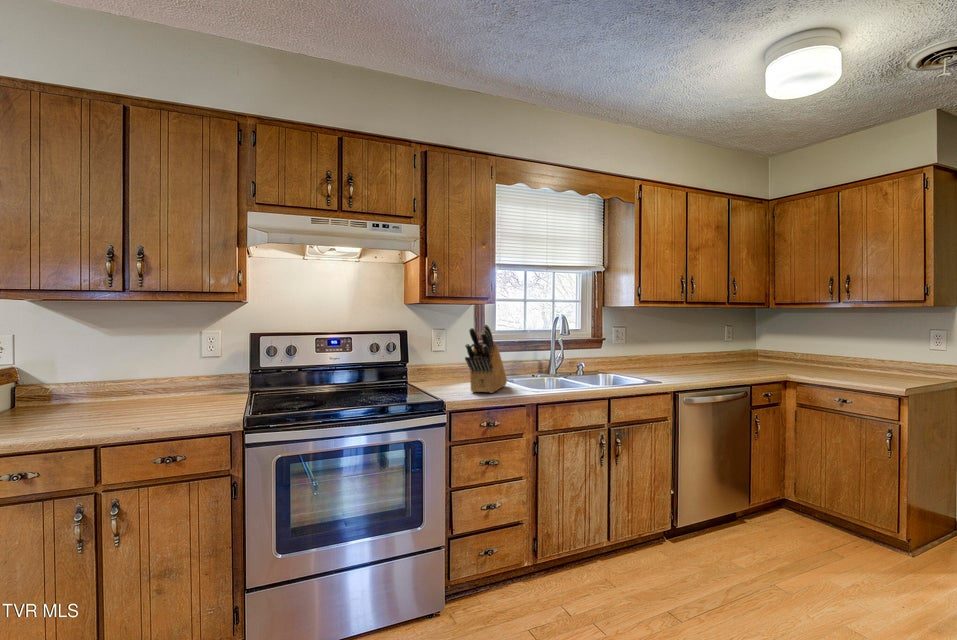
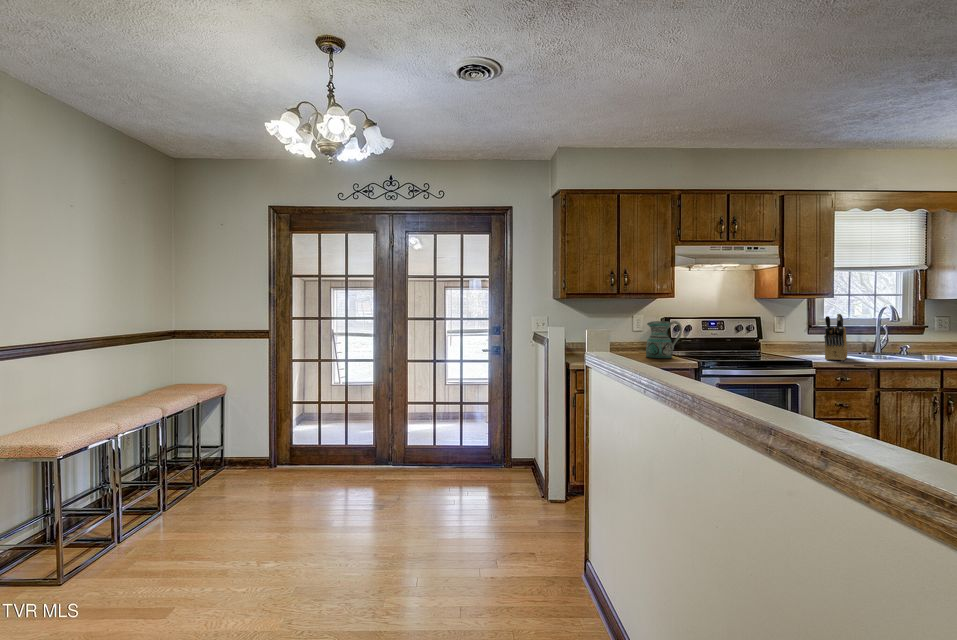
ceramic pitcher: none [178,337,246,405] -> present [646,321,682,358]

